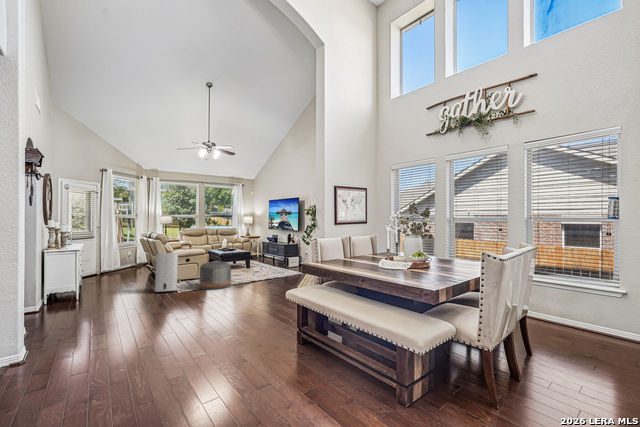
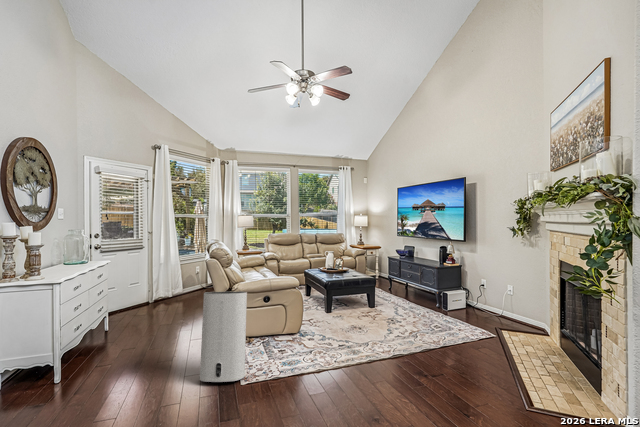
pouf: present [199,262,231,290] -> none [292,310,358,385]

